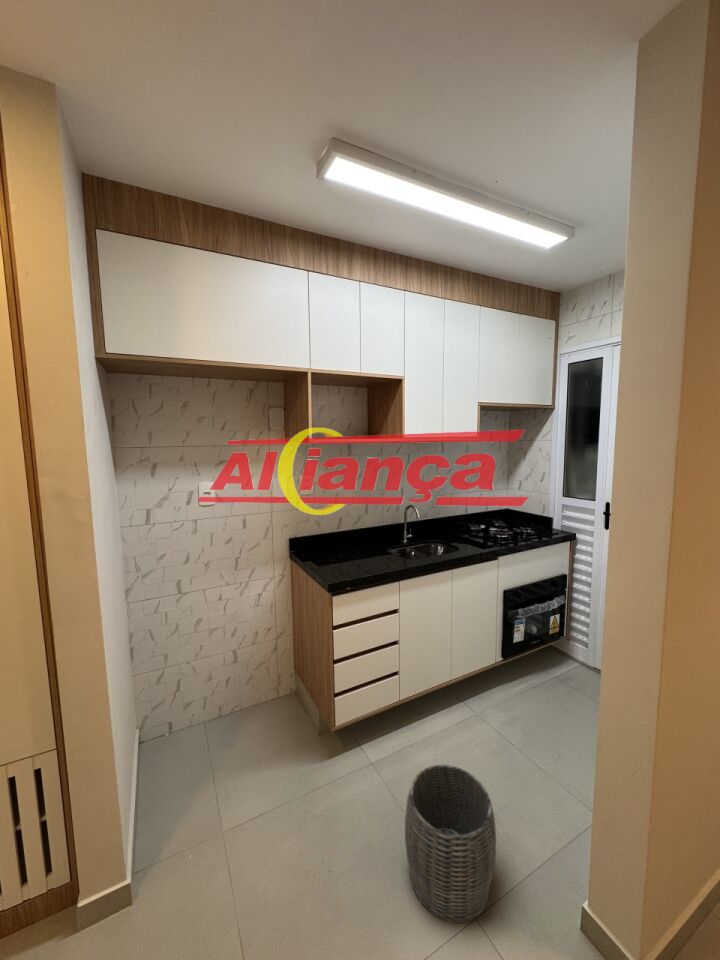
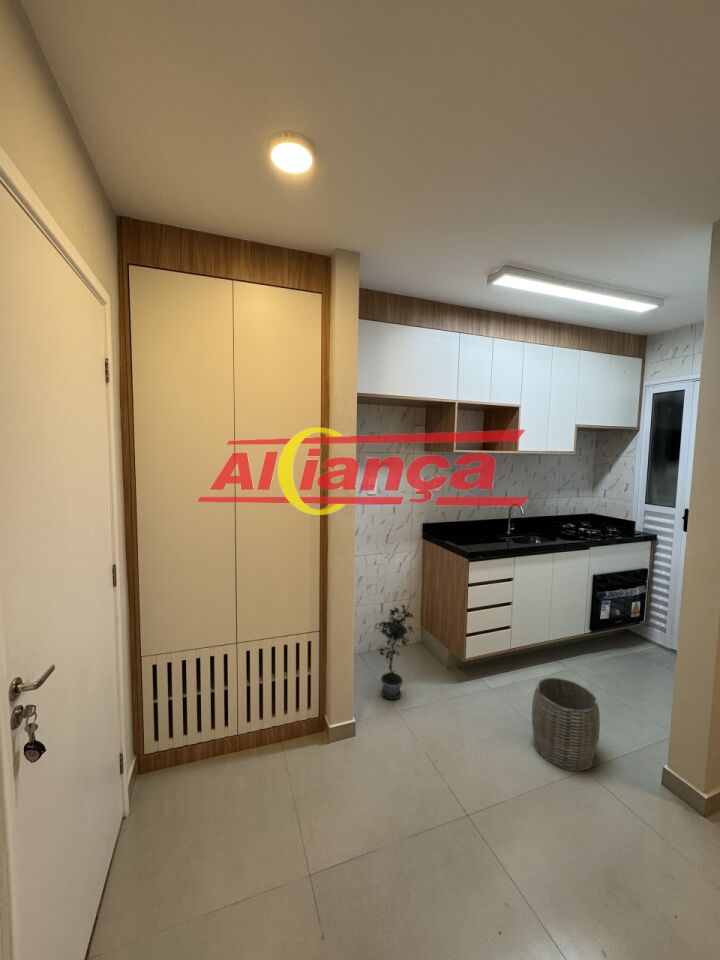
potted plant: none [190,667,251,808] -> present [377,605,413,699]

